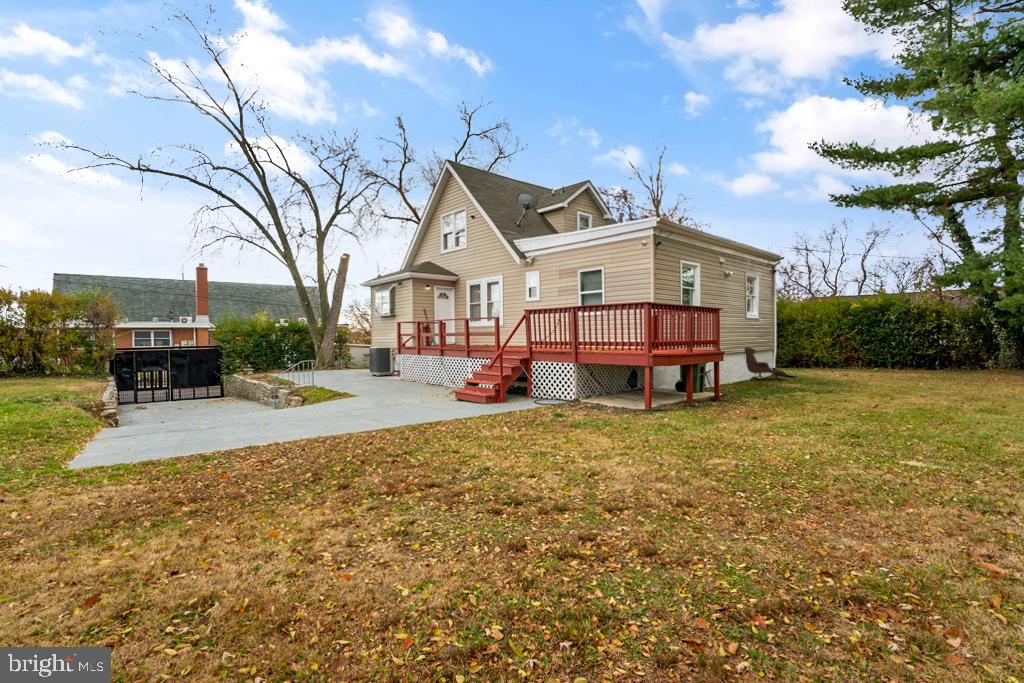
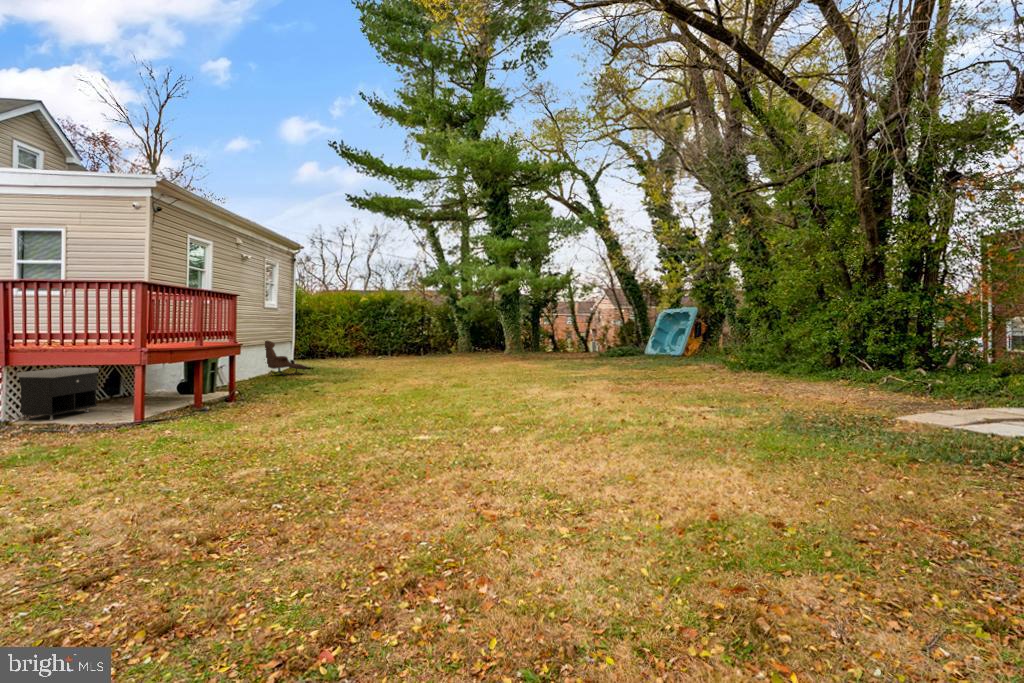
storage bench: none [579,366,624,401] -> present [17,367,99,420]

